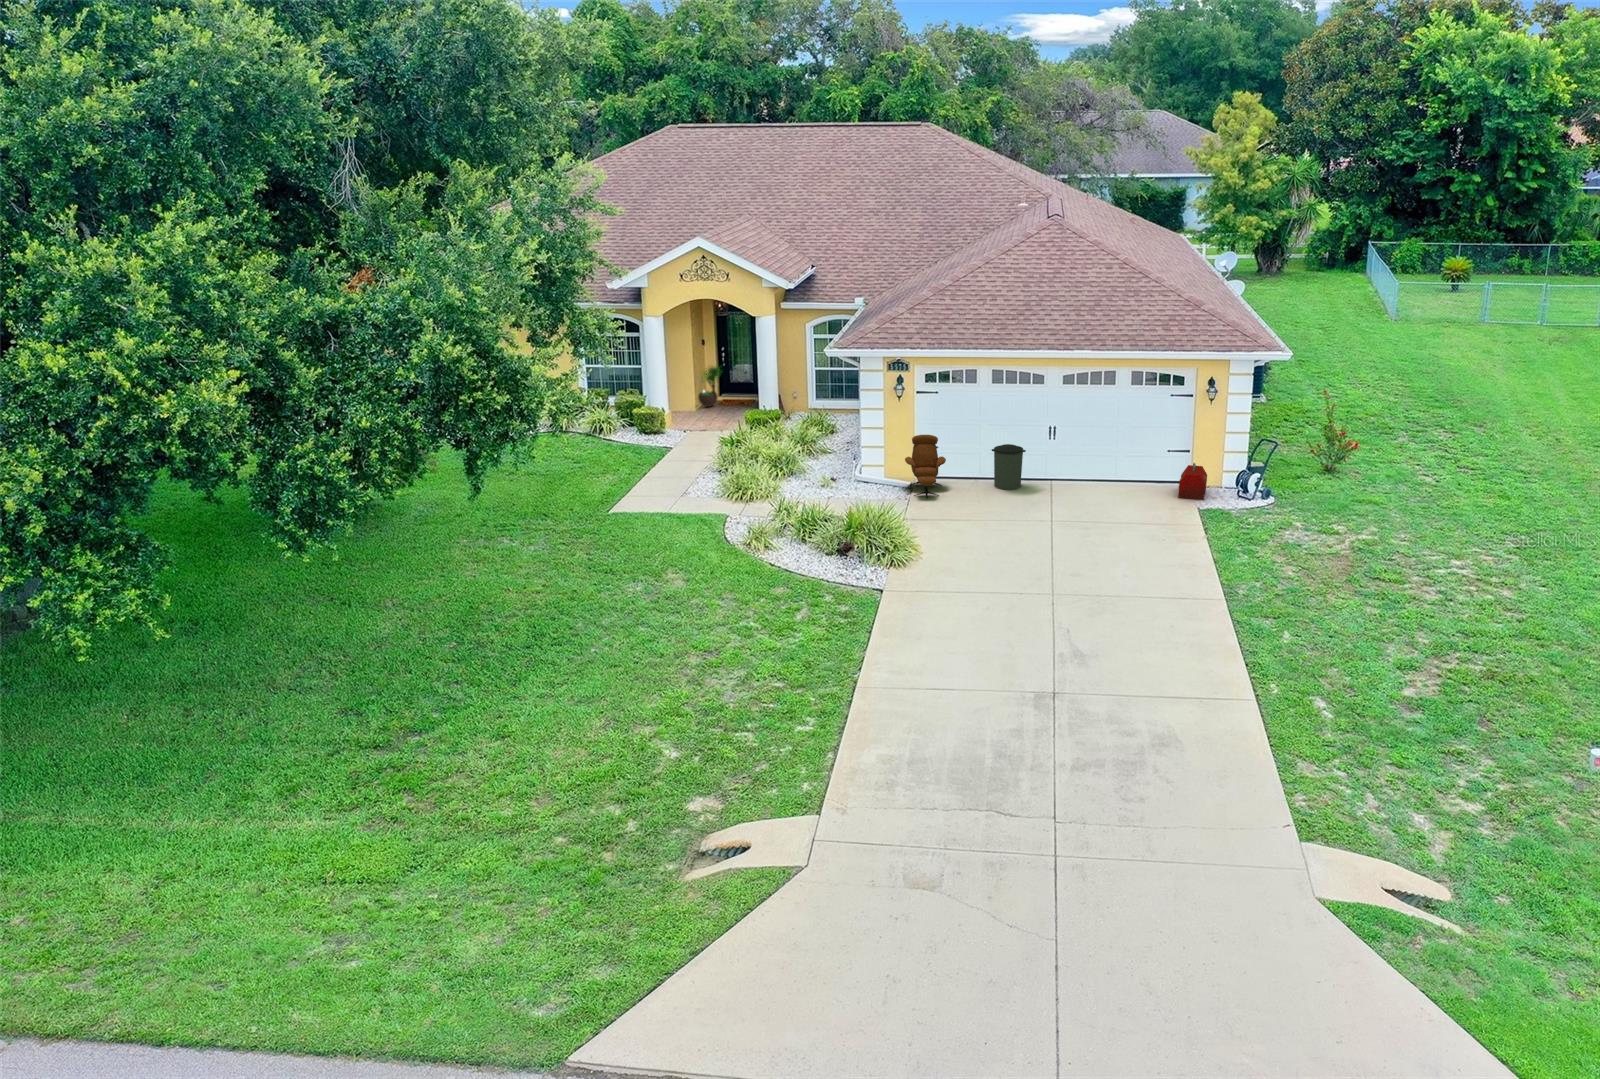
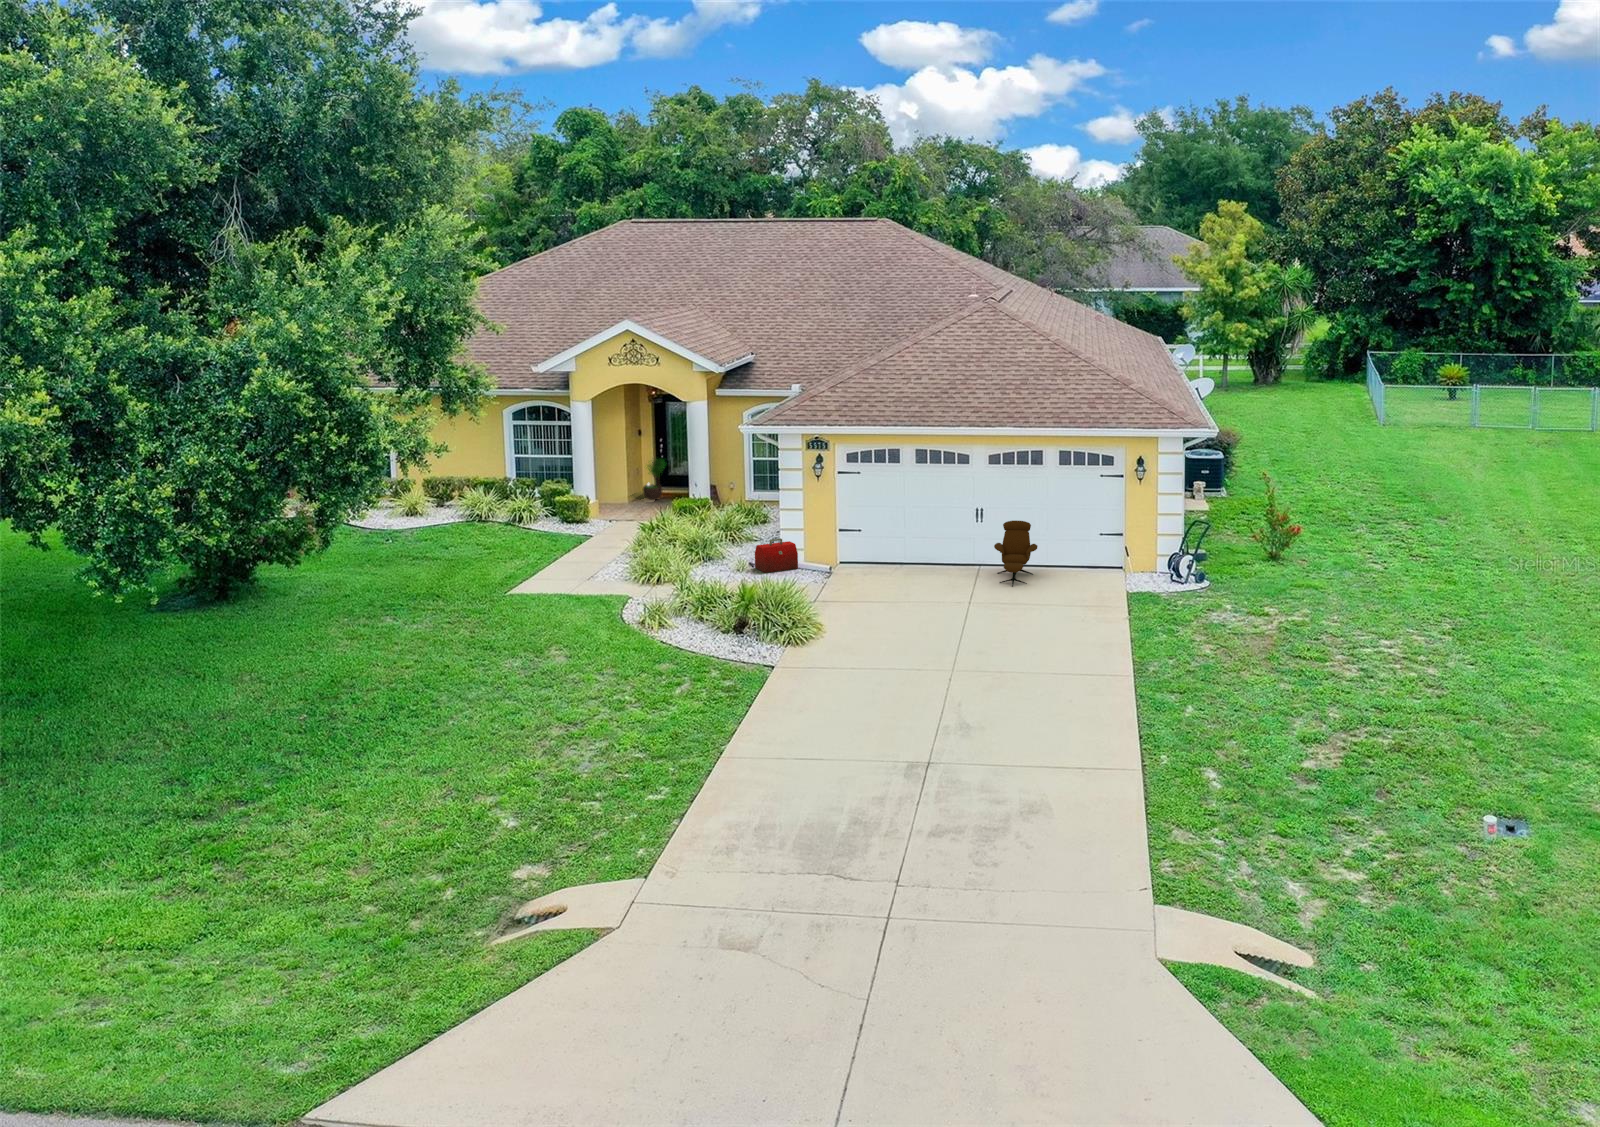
lounge chair: present [905,435,946,498] -> present [994,521,1038,587]
trash can: present [992,444,1026,489] -> none [919,528,954,574]
toolbox: present [1178,463,1207,500] -> present [755,538,798,573]

